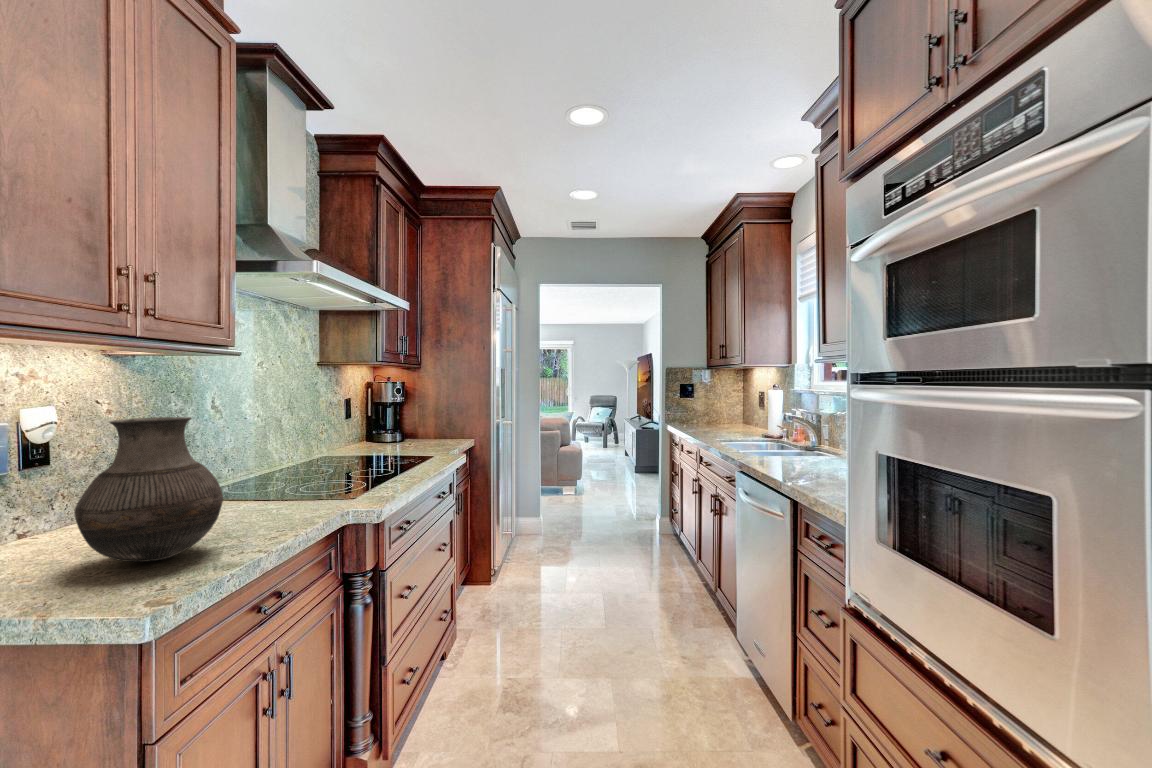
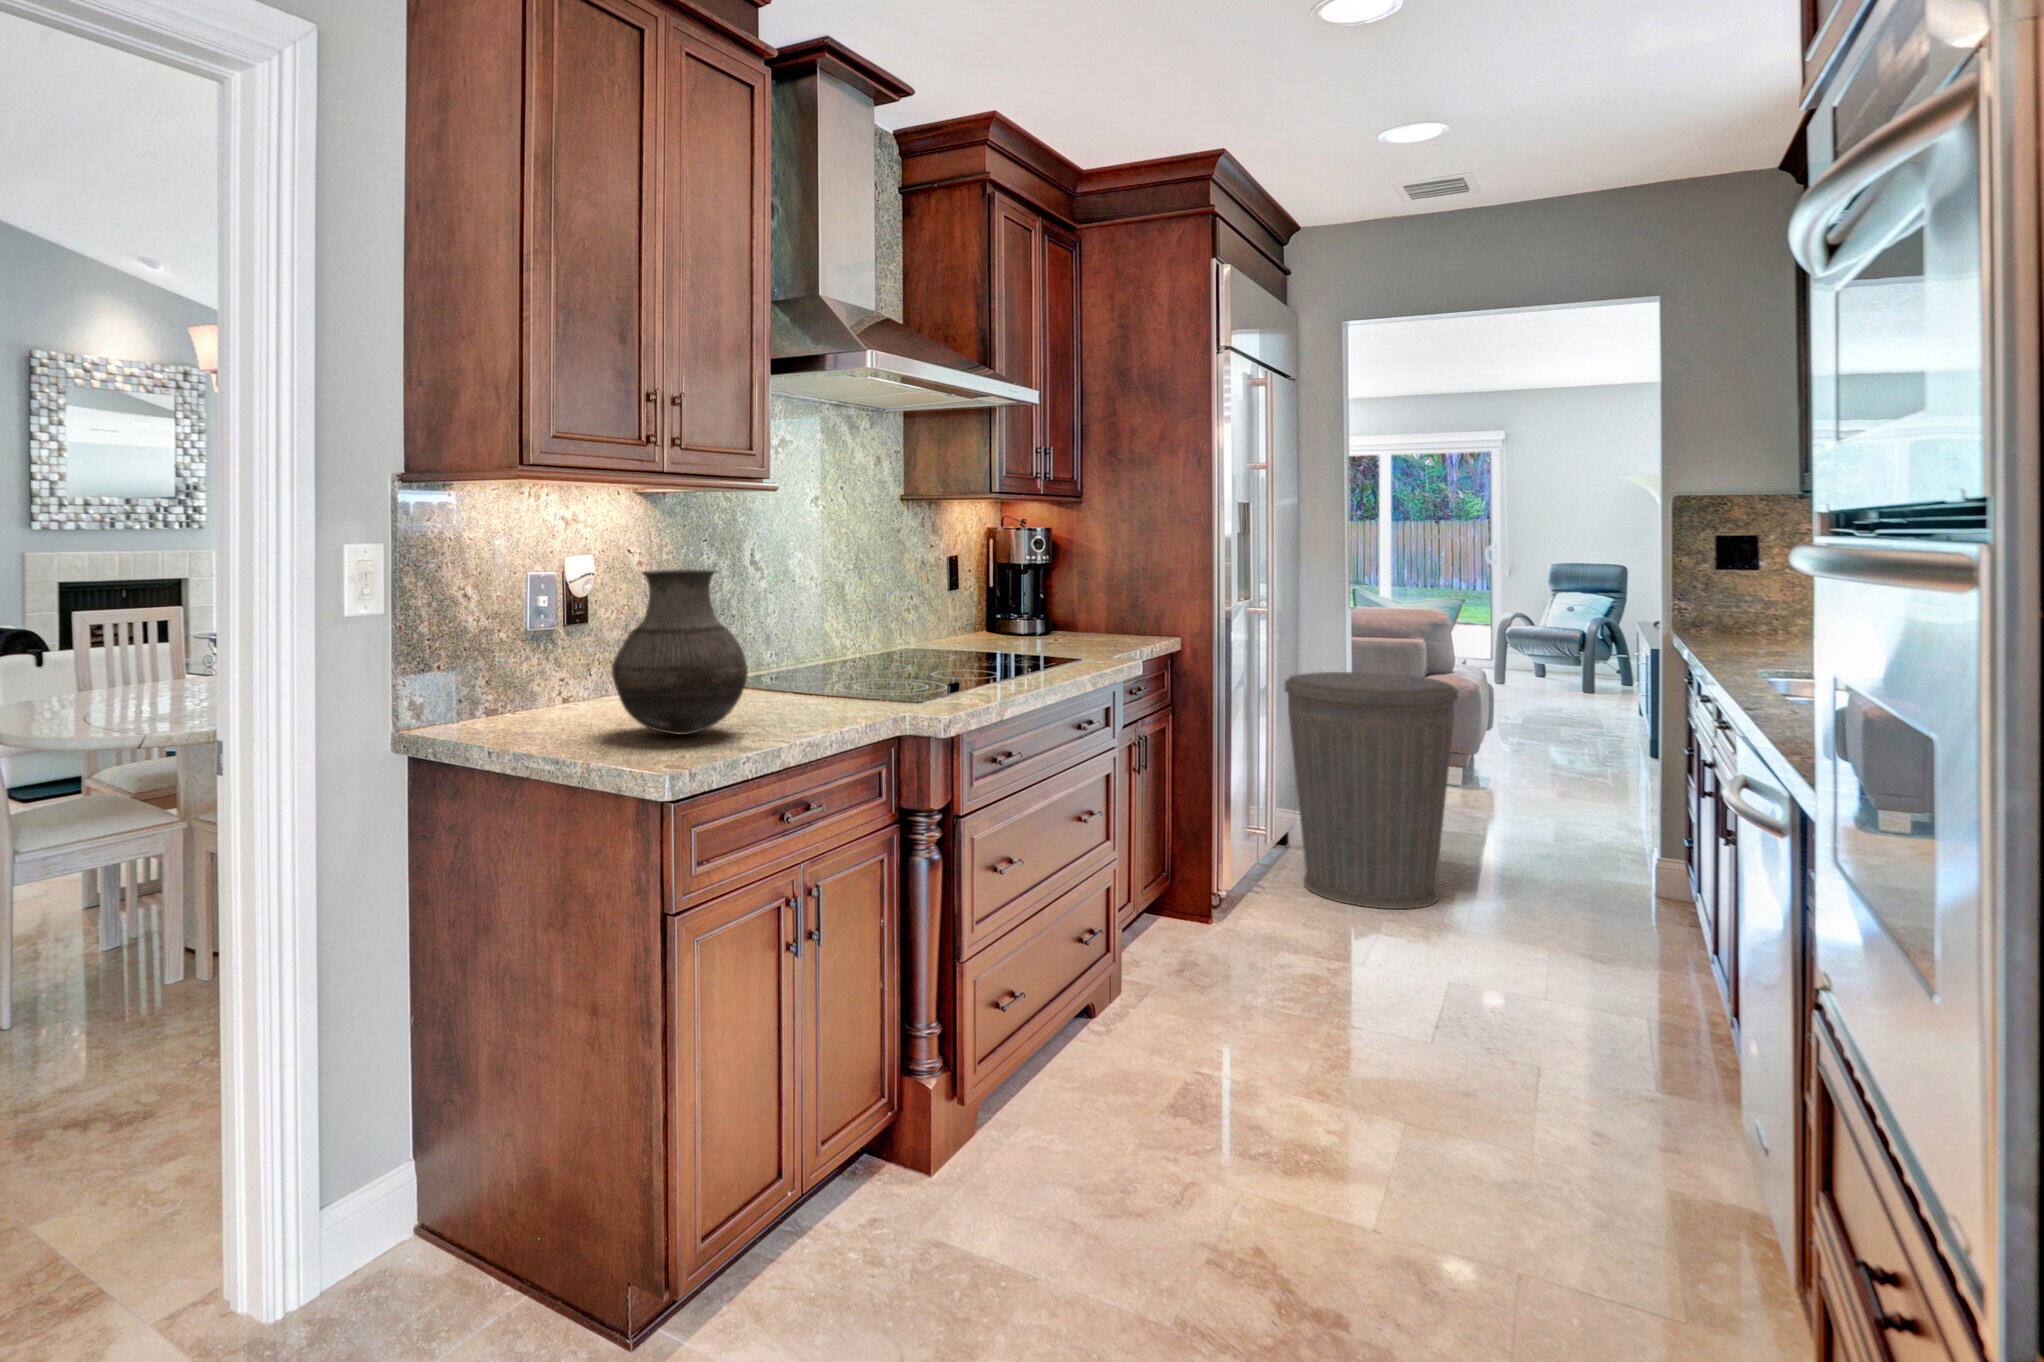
trash can: none [518,448,591,559] -> present [1284,672,1458,909]

